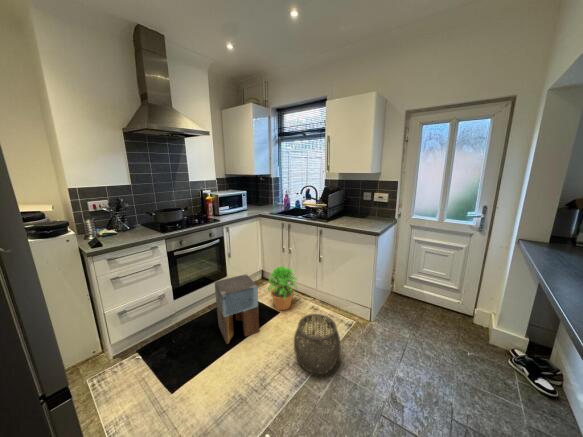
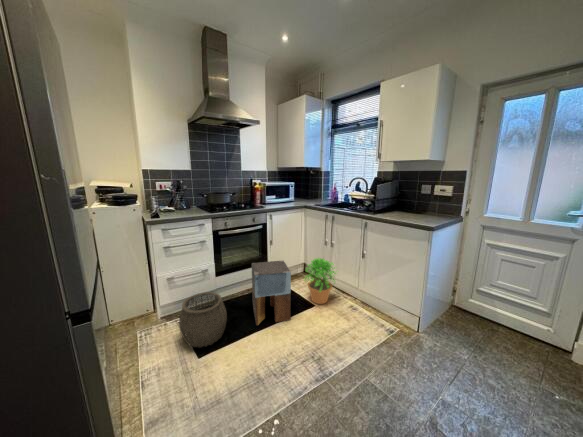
woven basket: present [294,314,341,374] -> present [179,292,227,347]

